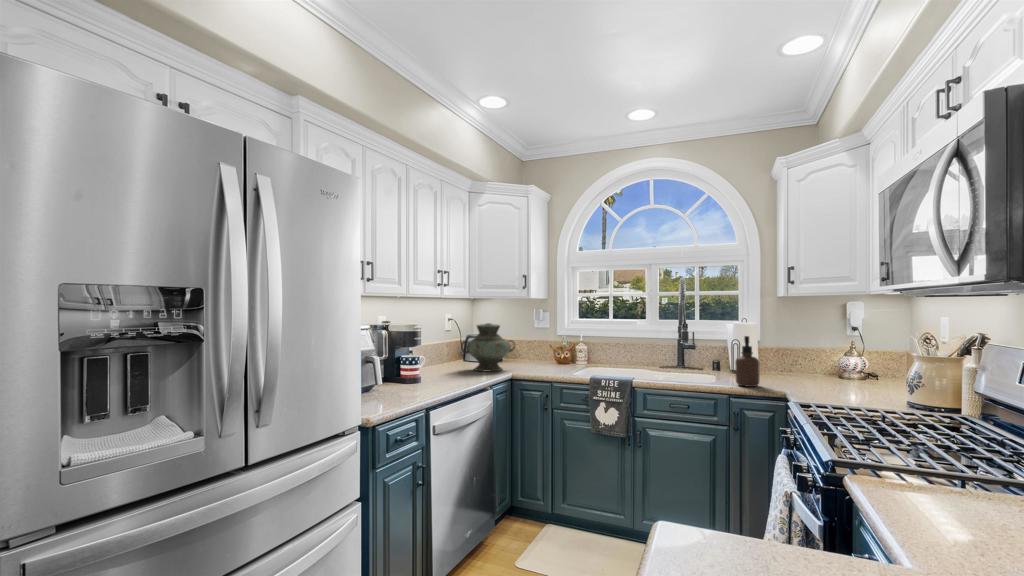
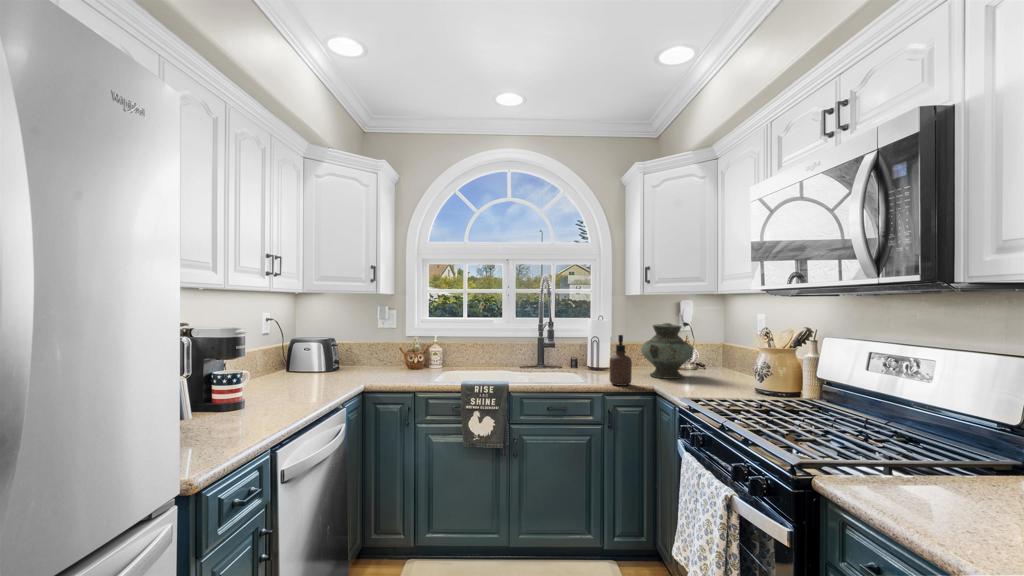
vase: present [461,323,515,371] -> present [641,323,693,379]

